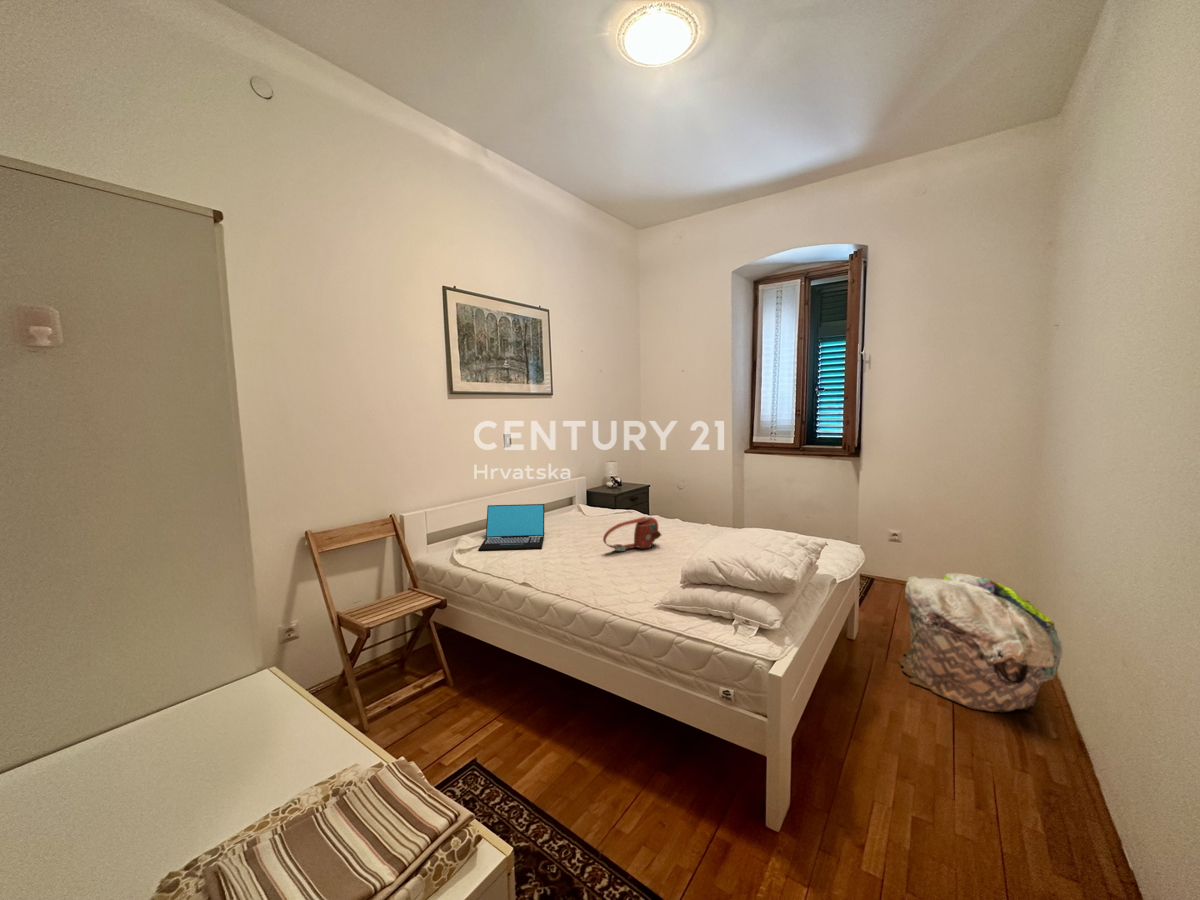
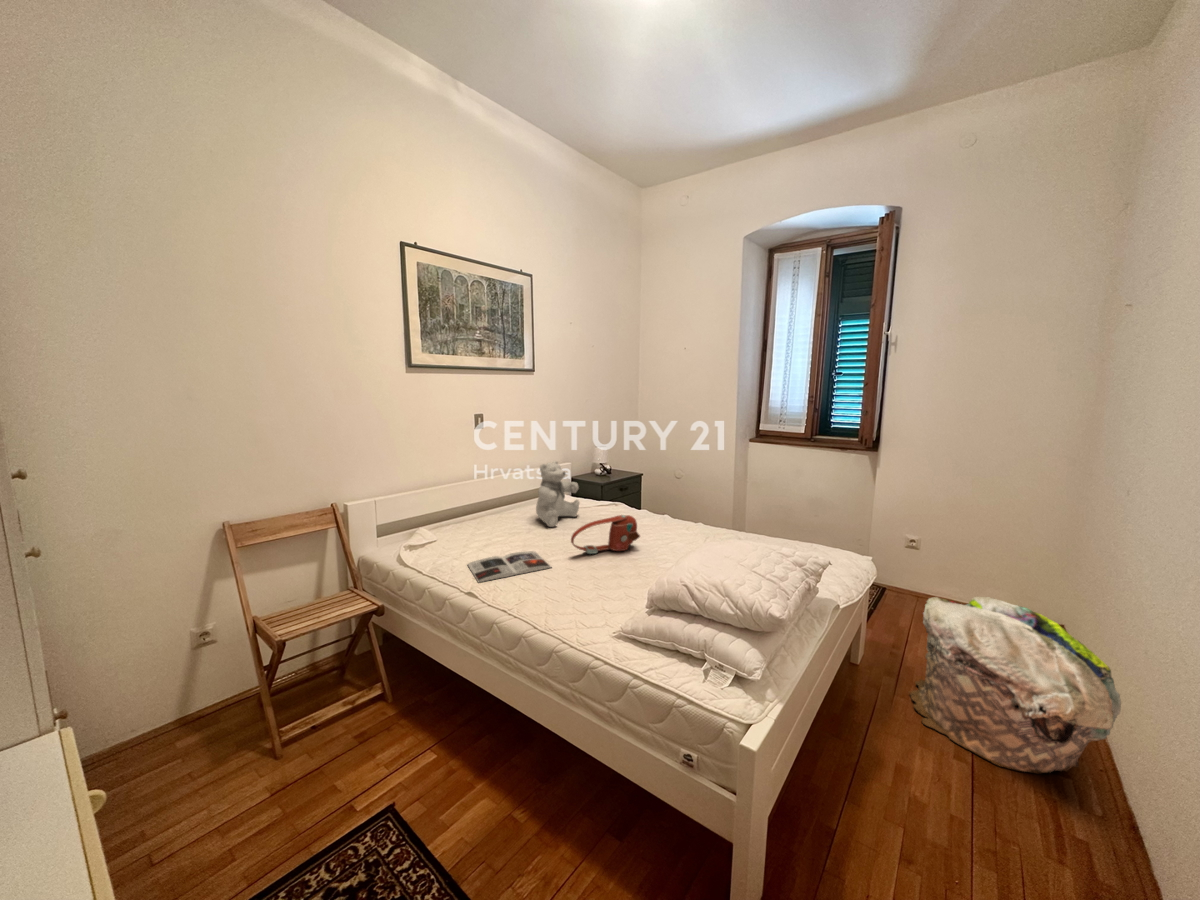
teddy bear: none [563,474,601,532] -> present [536,461,579,527]
laptop: present [478,504,544,551] -> none [432,494,513,547]
magazine: none [515,551,590,576] -> present [468,551,551,582]

